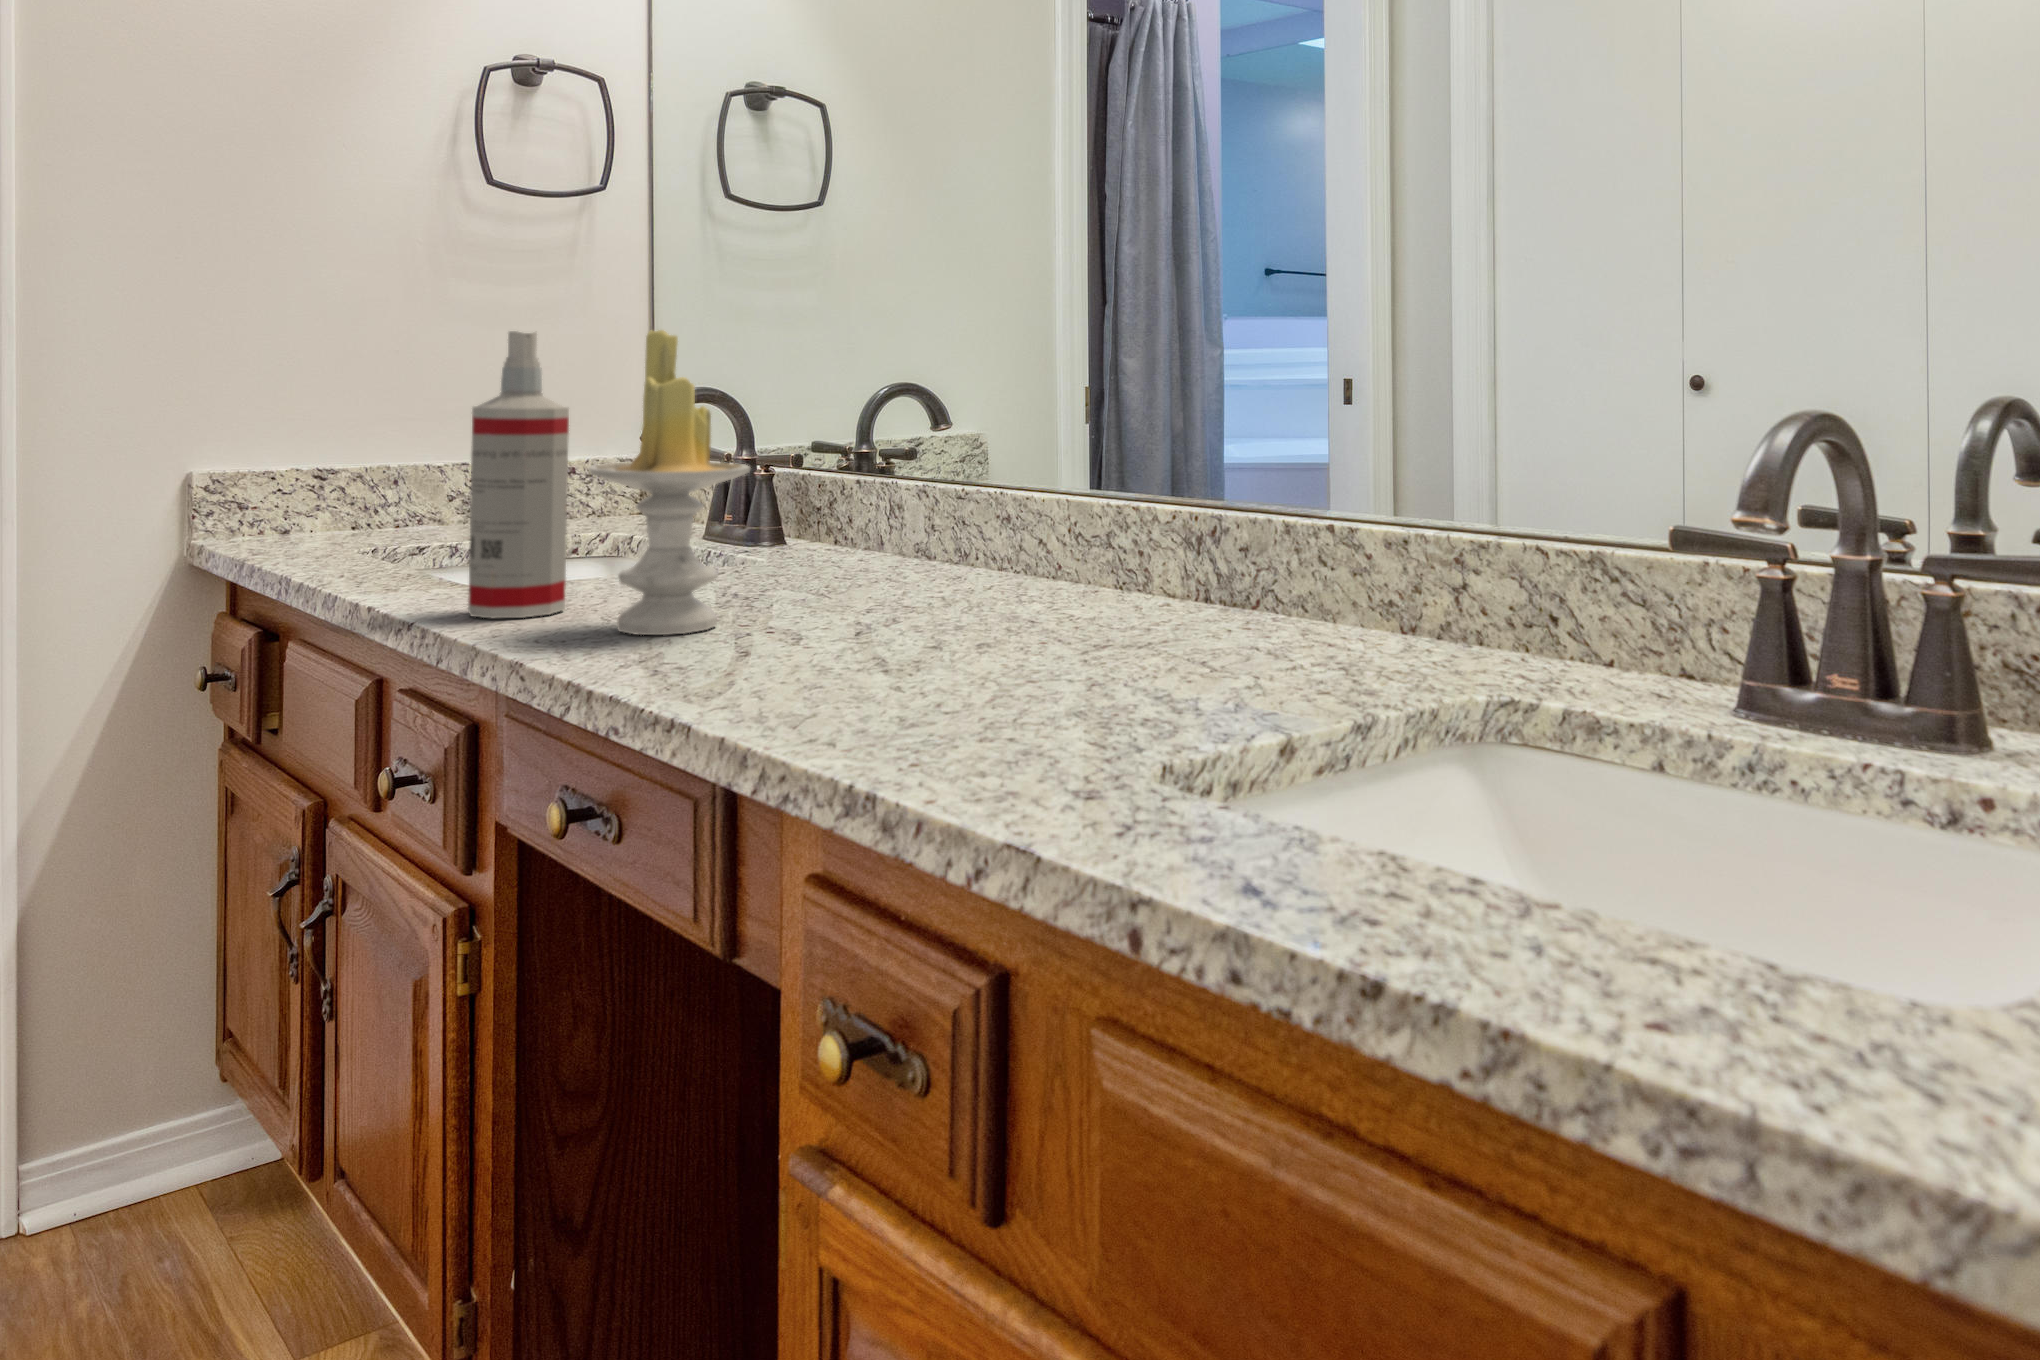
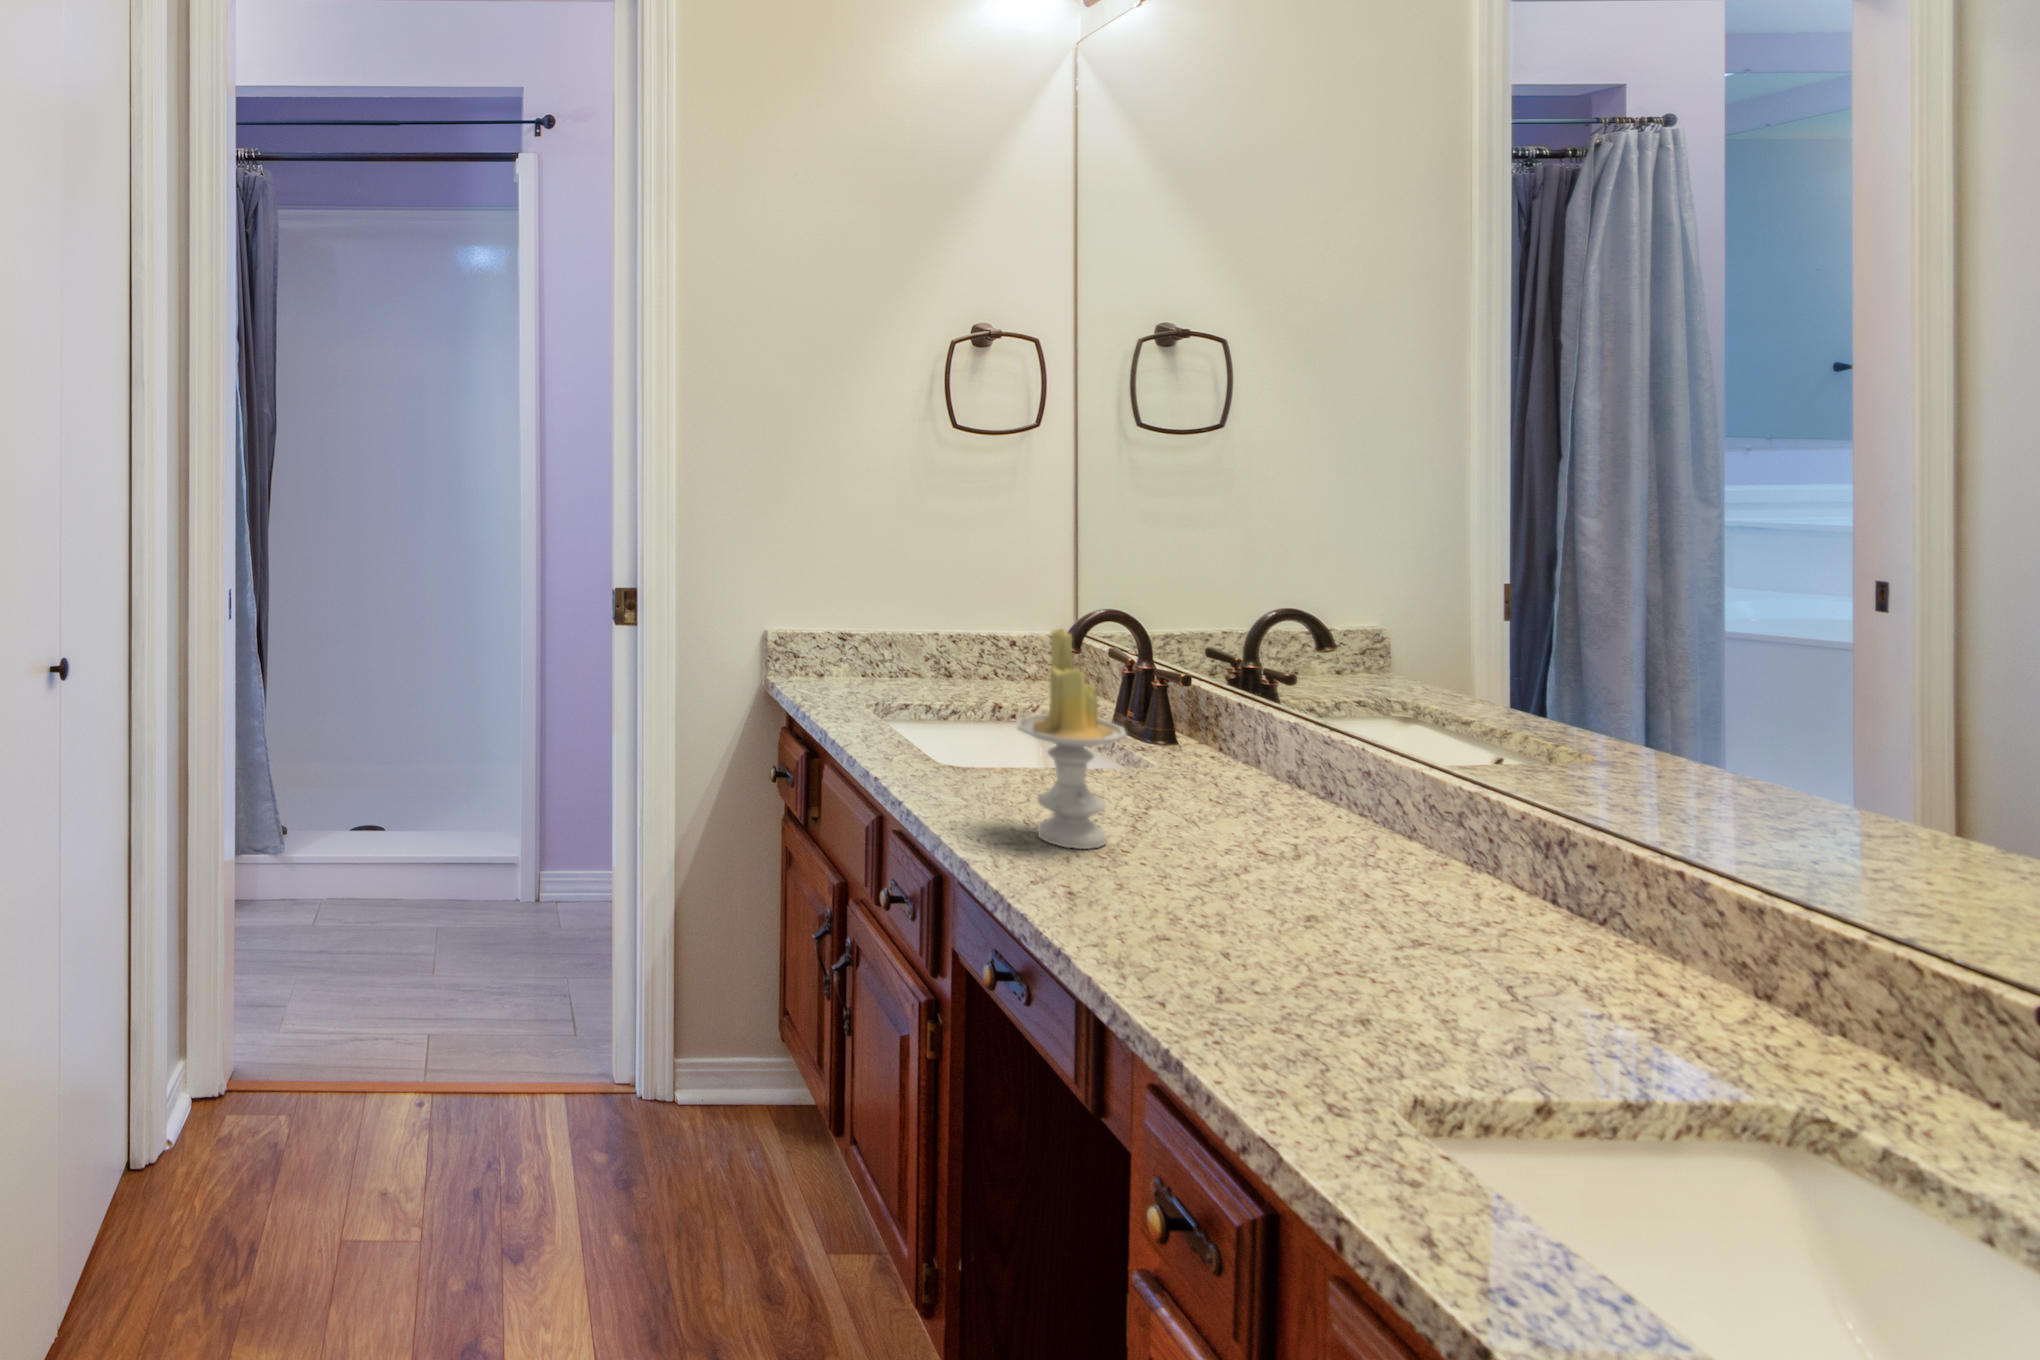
spray bottle: present [468,331,569,618] -> none [944,612,1005,807]

